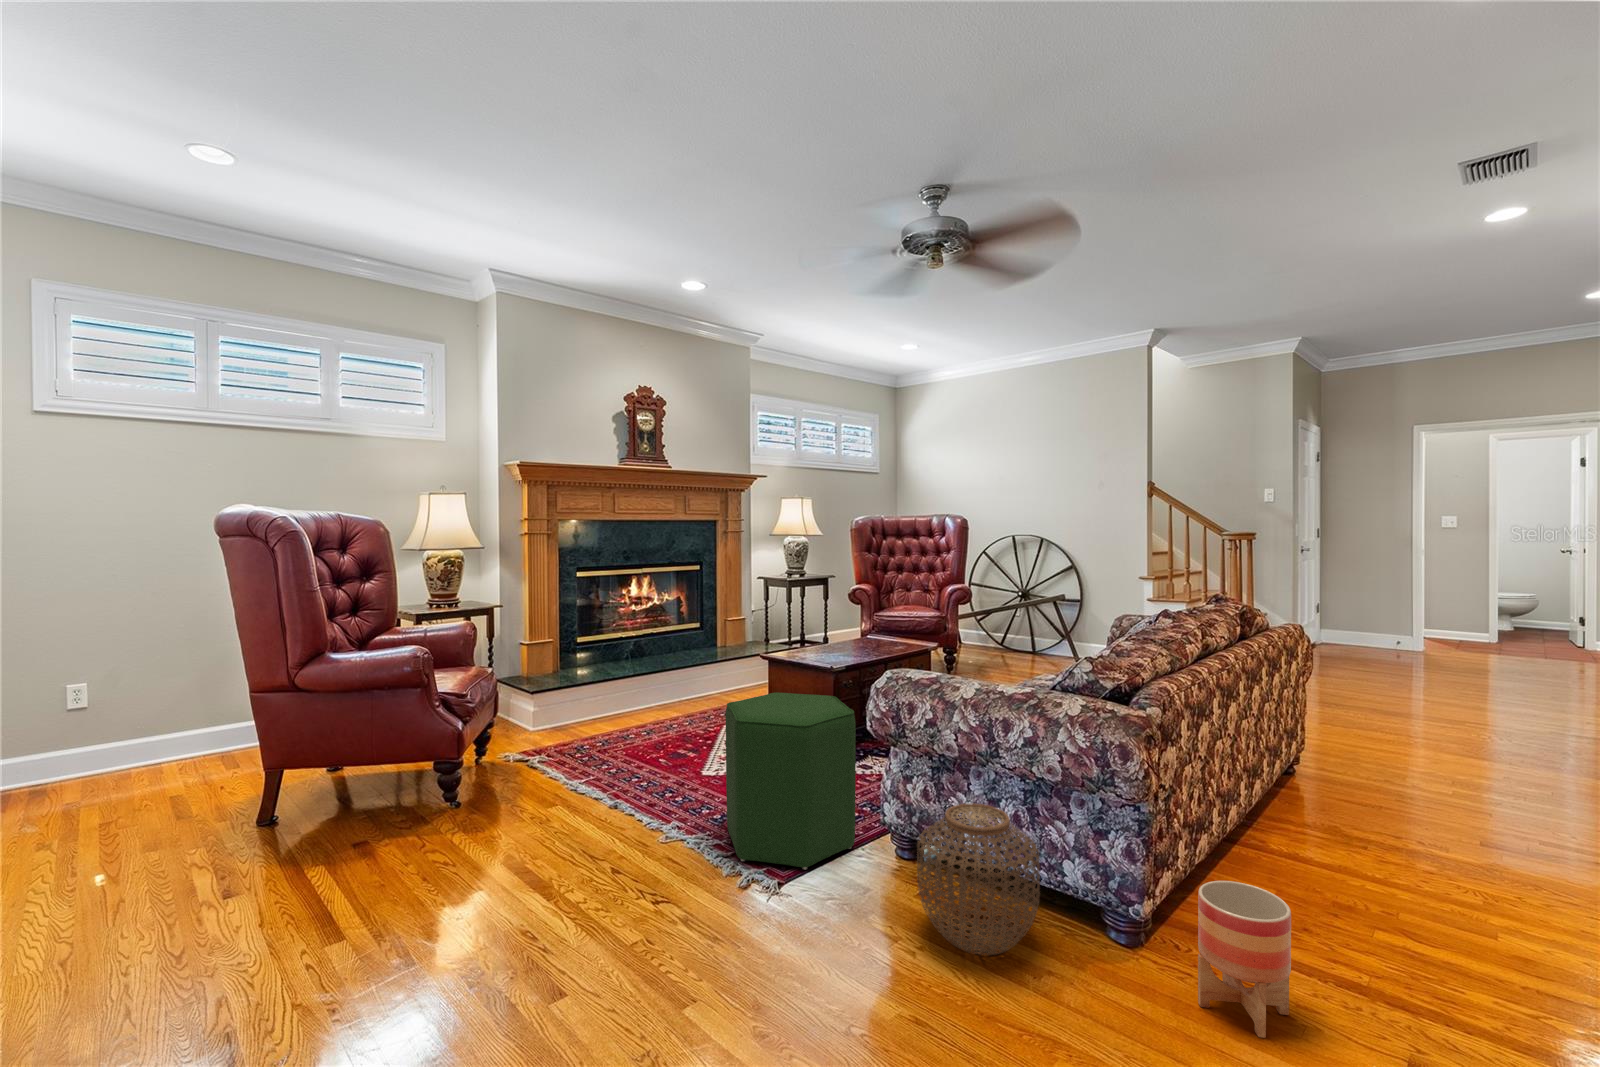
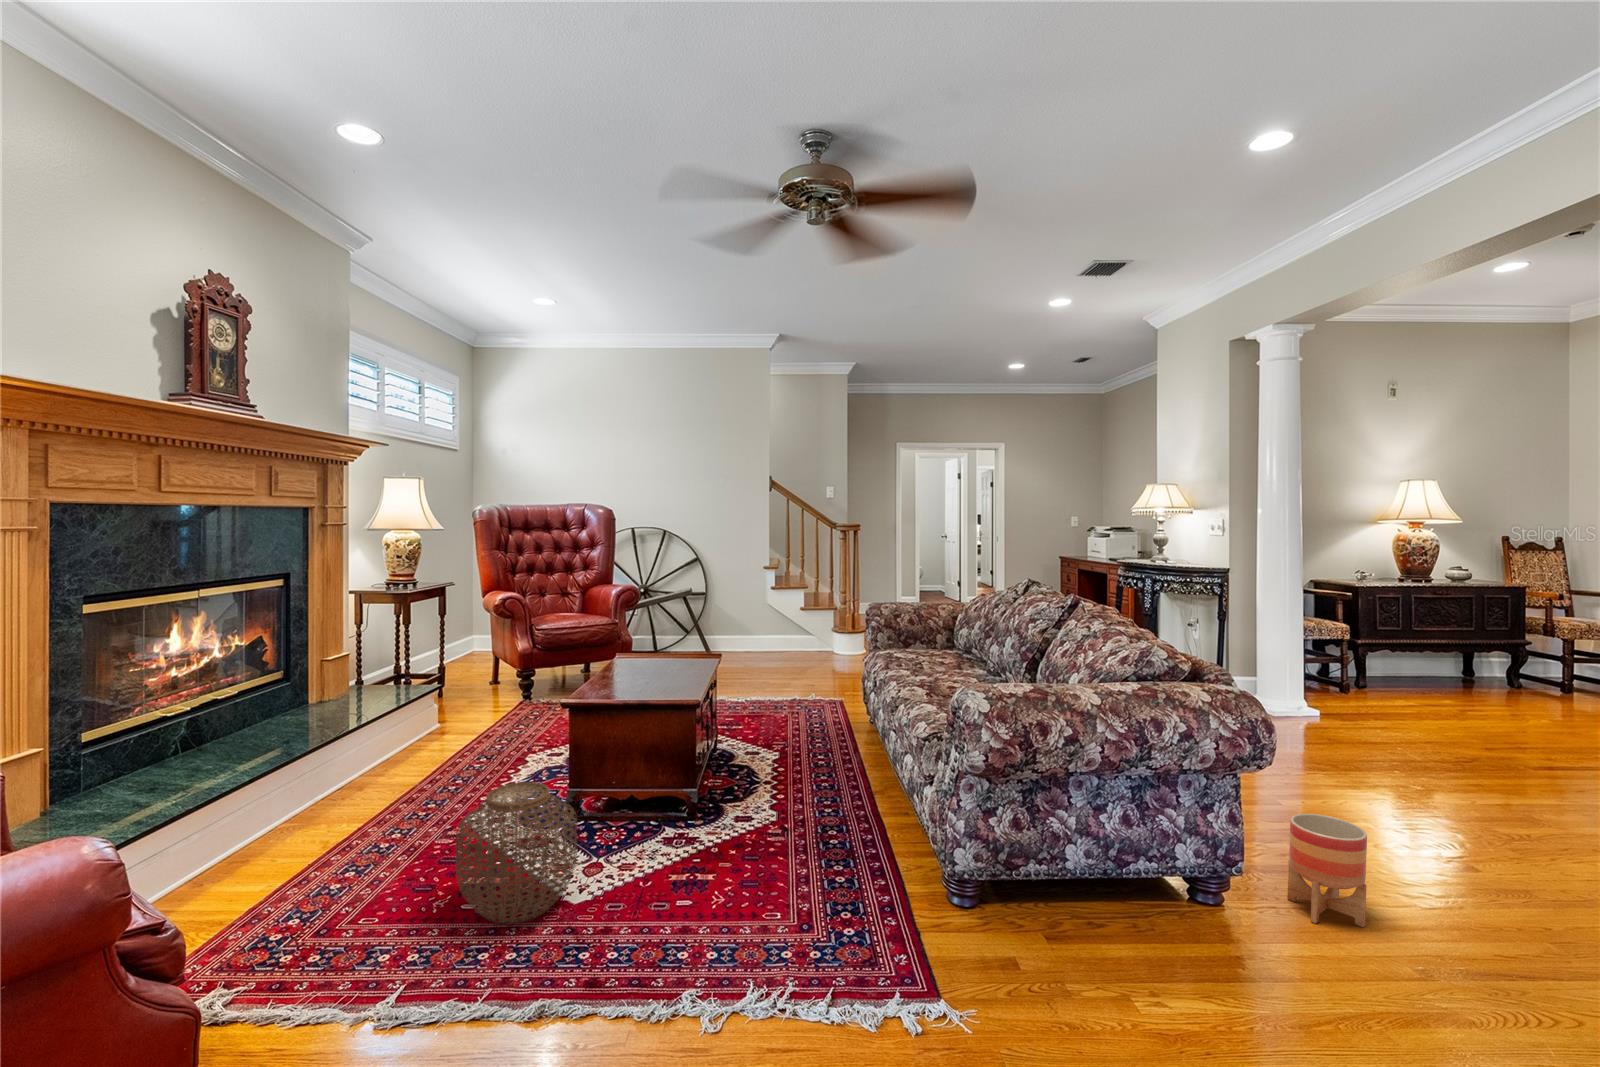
ottoman: present [726,693,856,870] -> none [782,737,947,990]
woven basket: present [917,803,1040,955] -> present [456,782,577,923]

